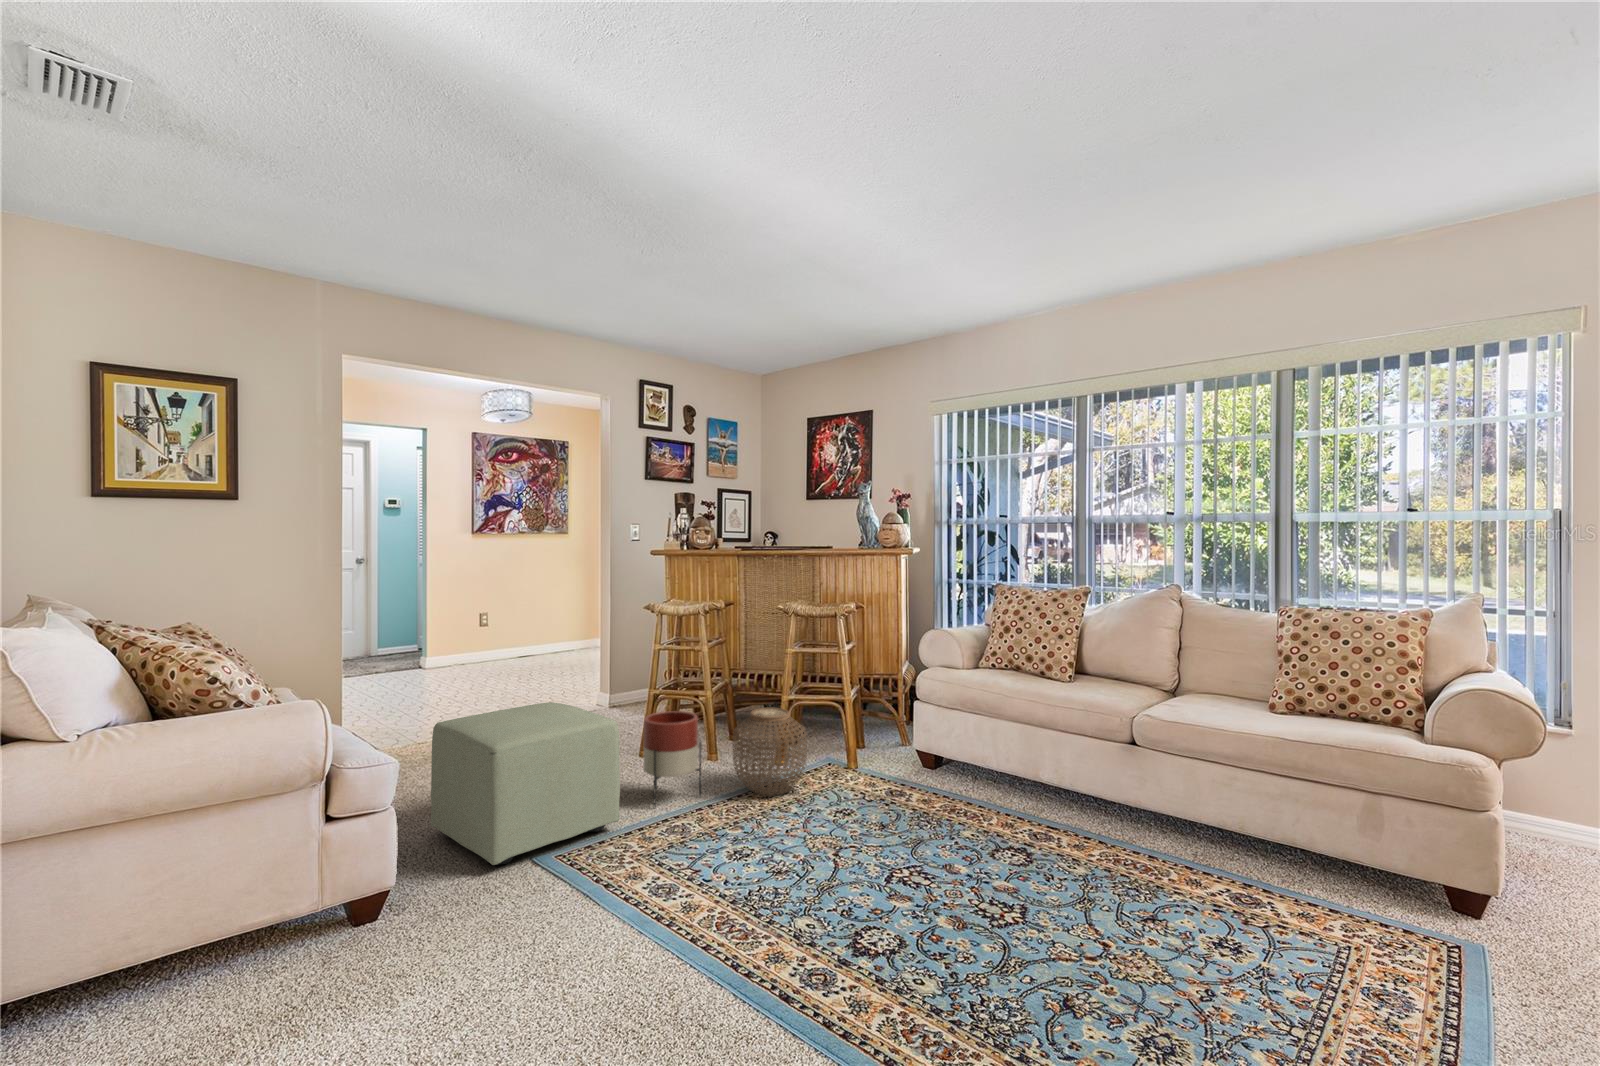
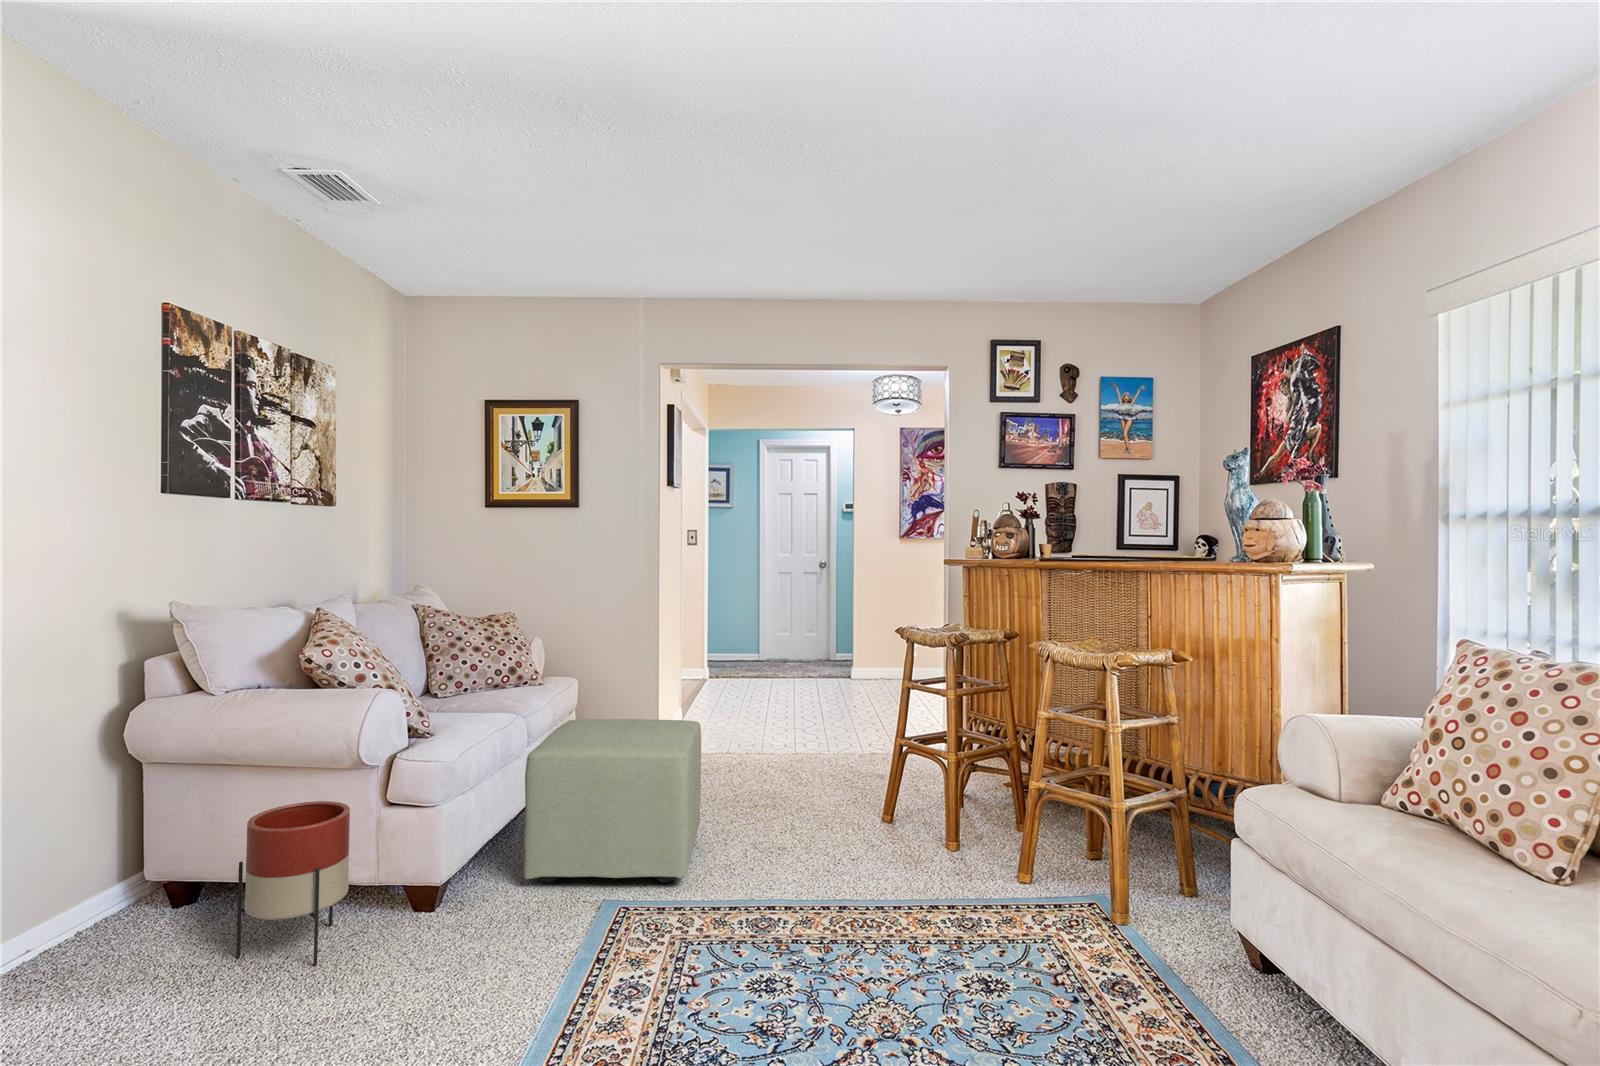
woven basket: present [733,708,807,796] -> none [866,783,977,920]
planter: present [643,711,701,808] -> present [236,801,350,966]

